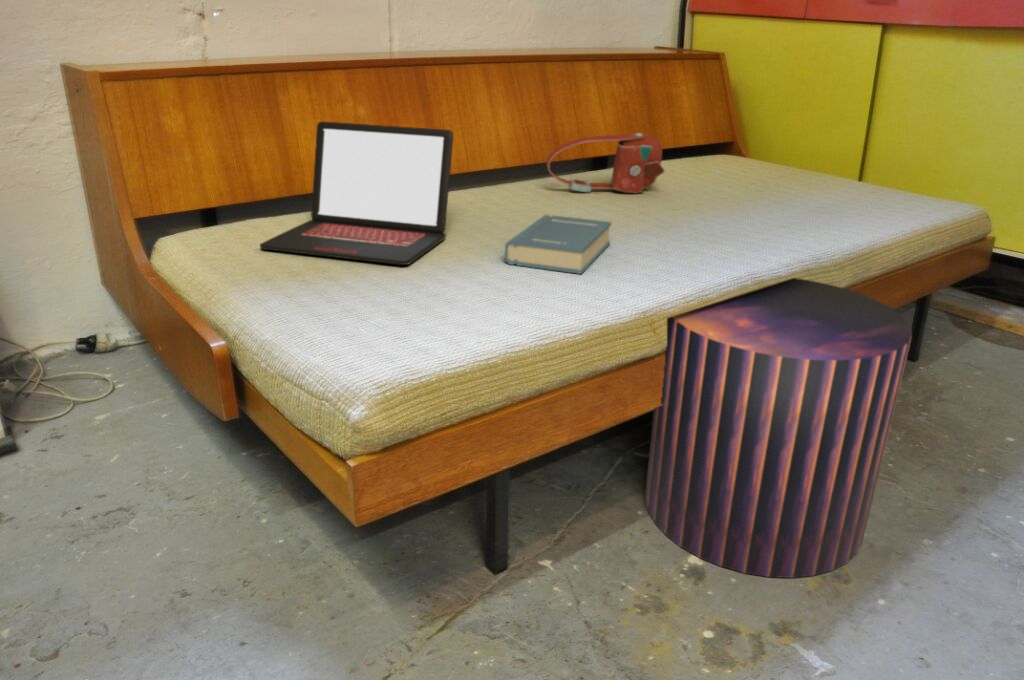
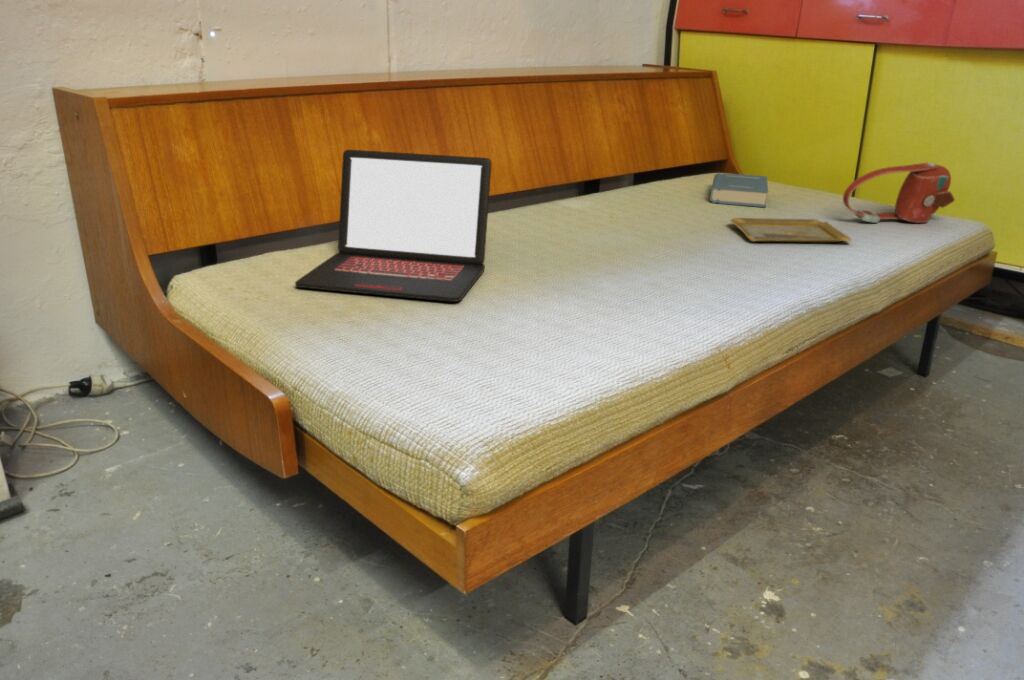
handbag: present [546,133,664,193] -> present [843,163,955,223]
tray: none [708,196,827,221] -> present [731,218,851,242]
hardback book: present [505,215,611,274] -> present [710,173,768,207]
pouf: present [645,278,912,578] -> none [702,301,984,611]

